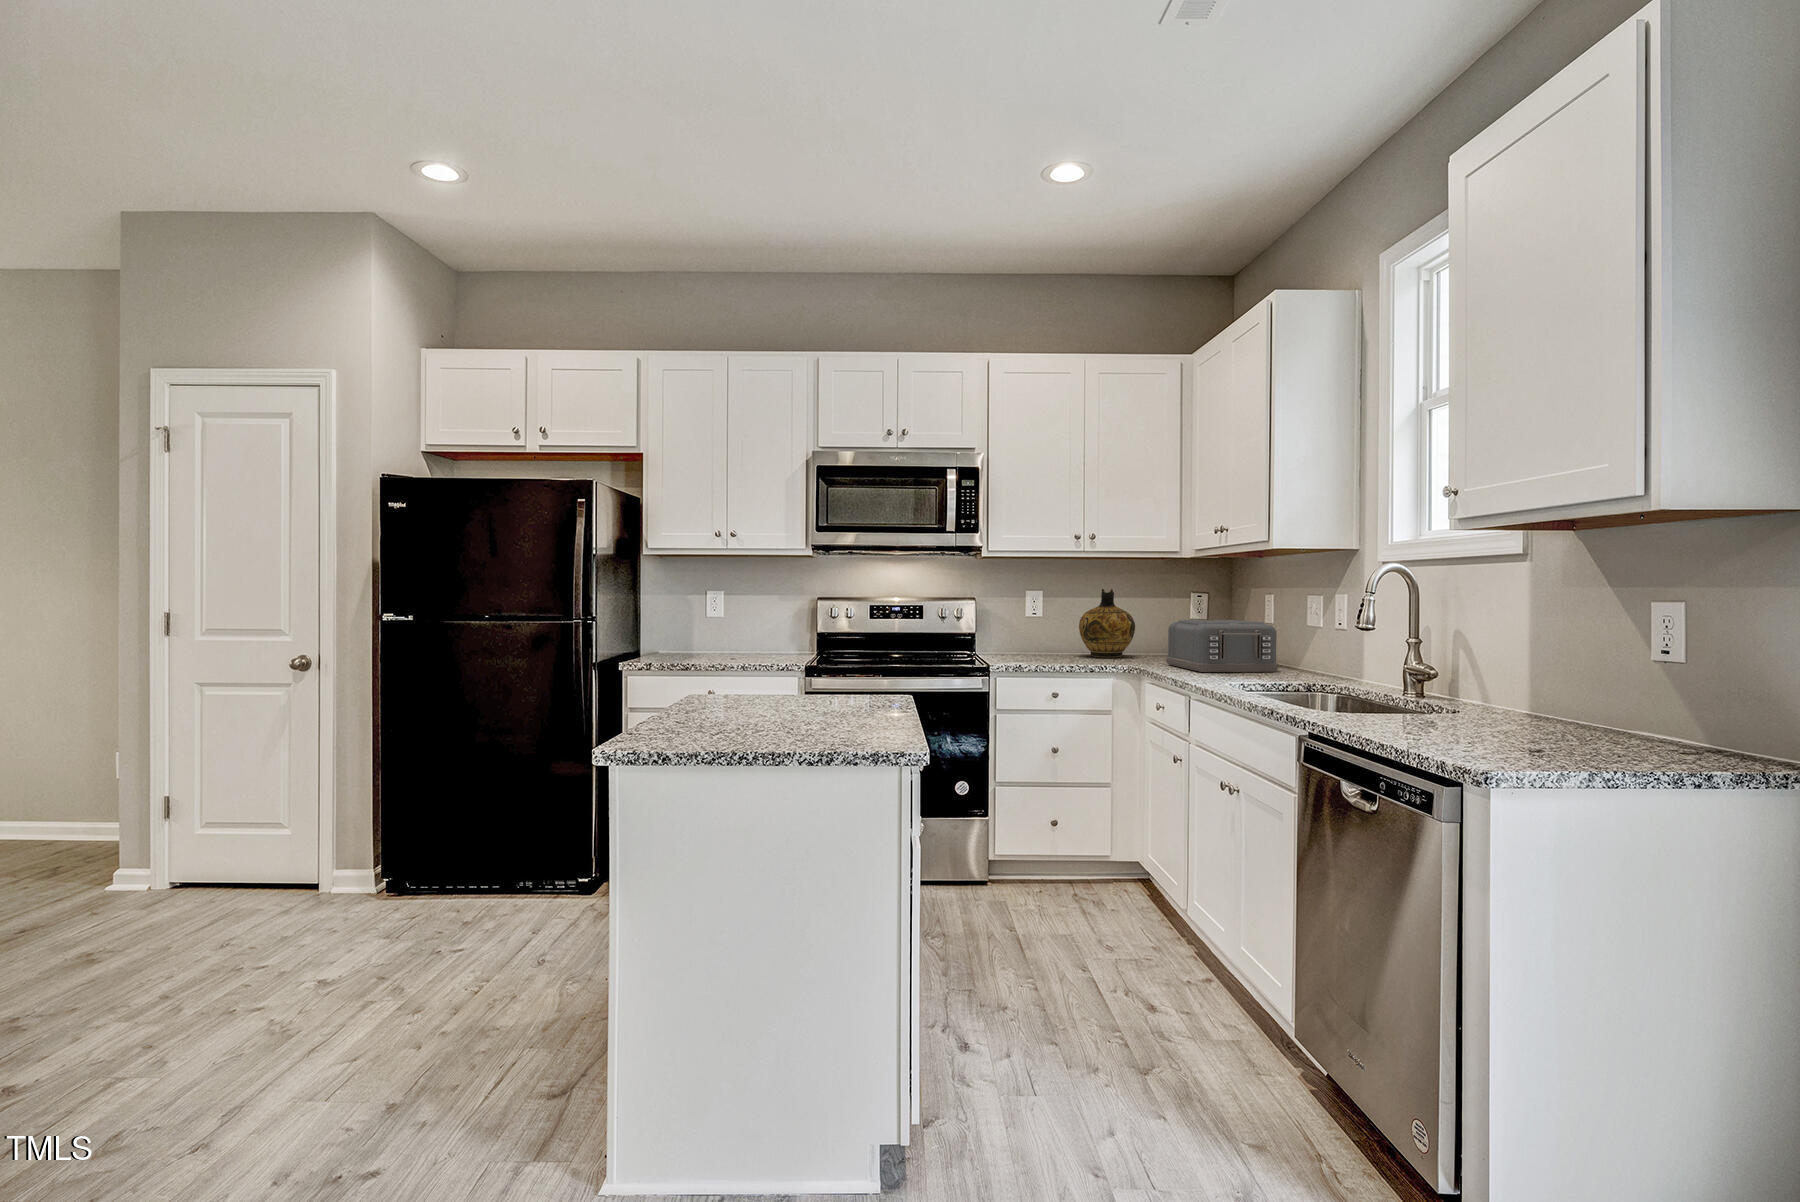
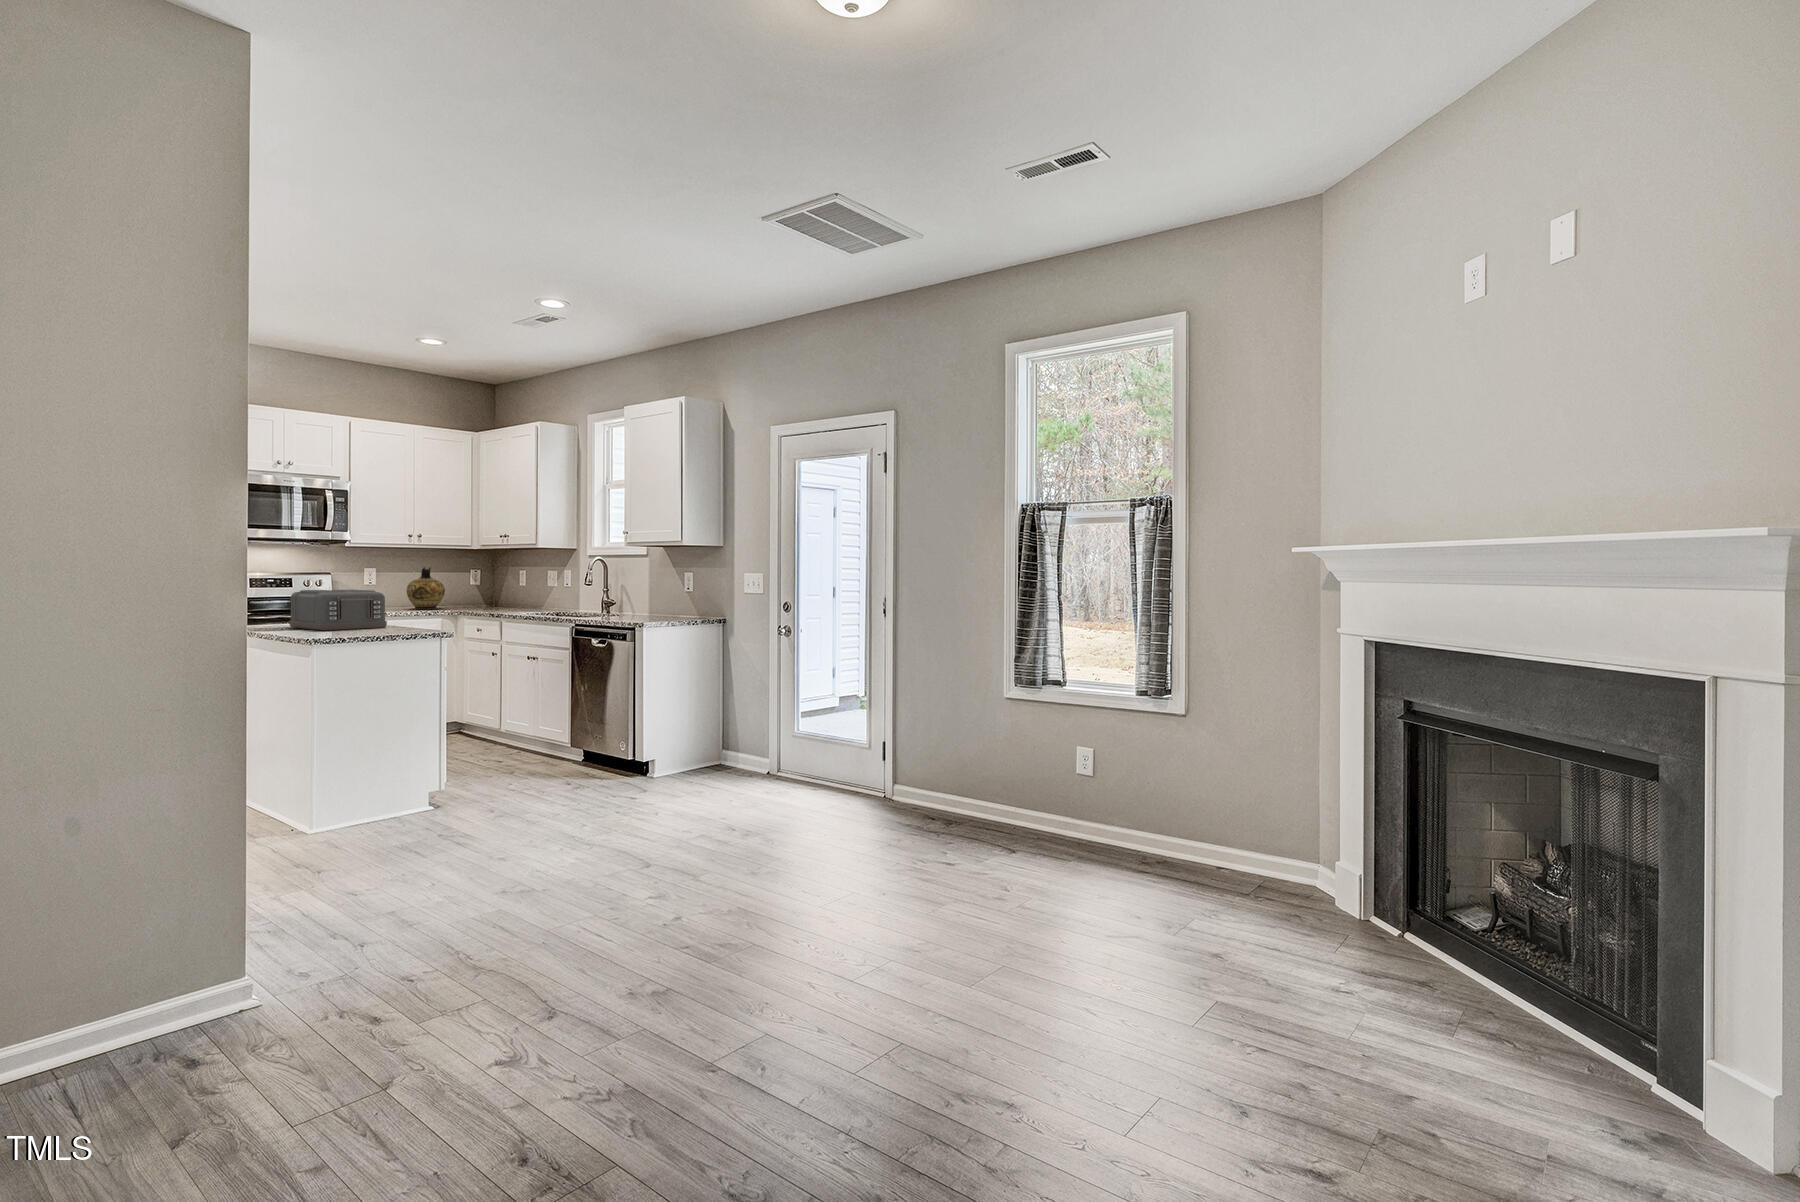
toaster: present [1166,620,1278,672] -> present [289,589,387,630]

